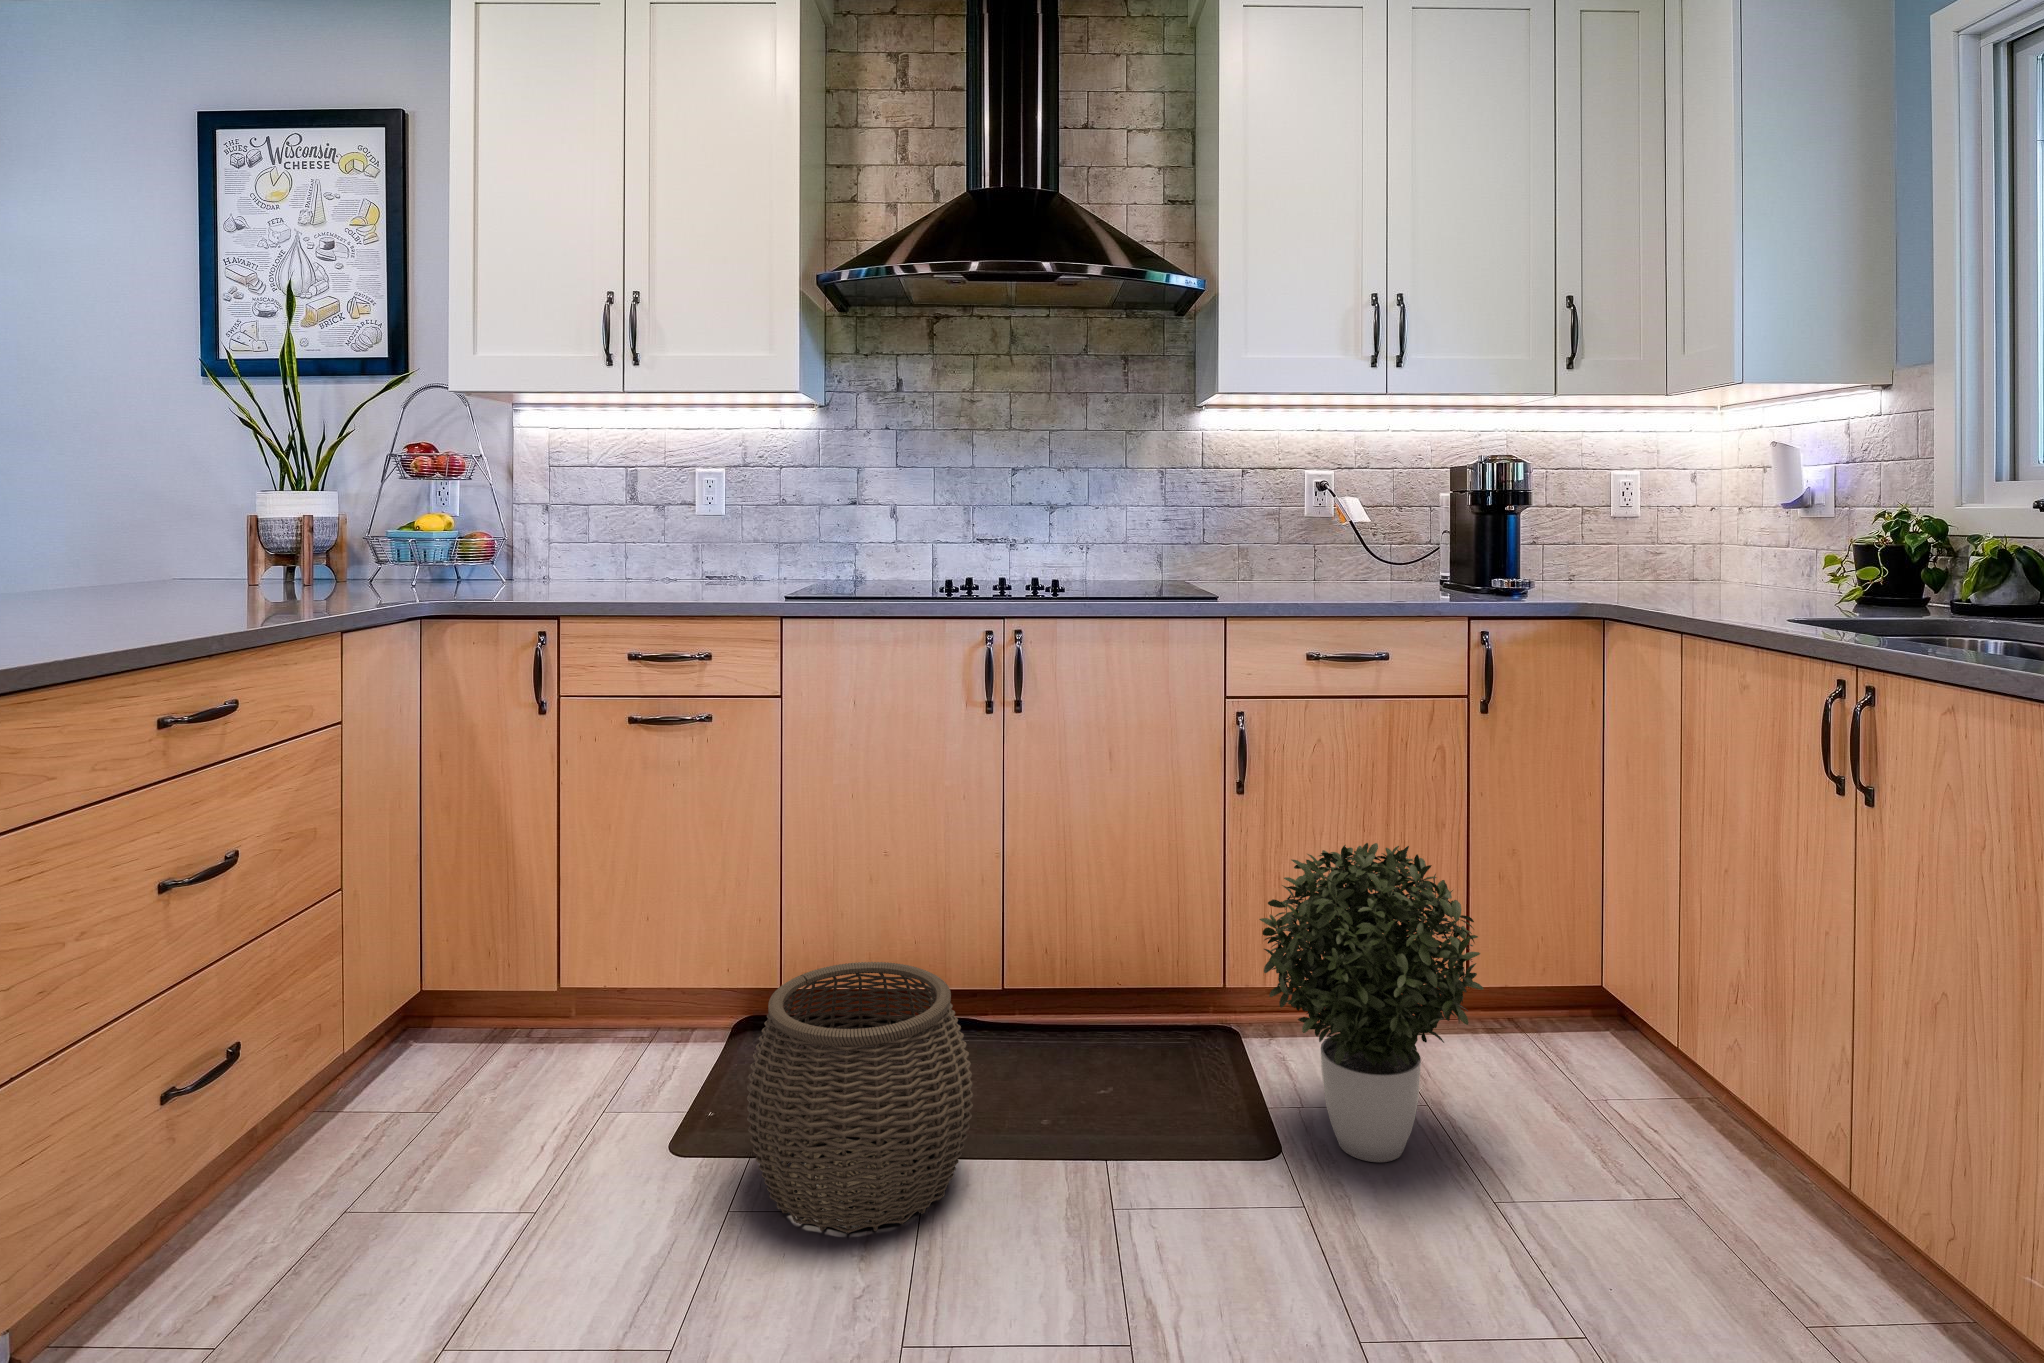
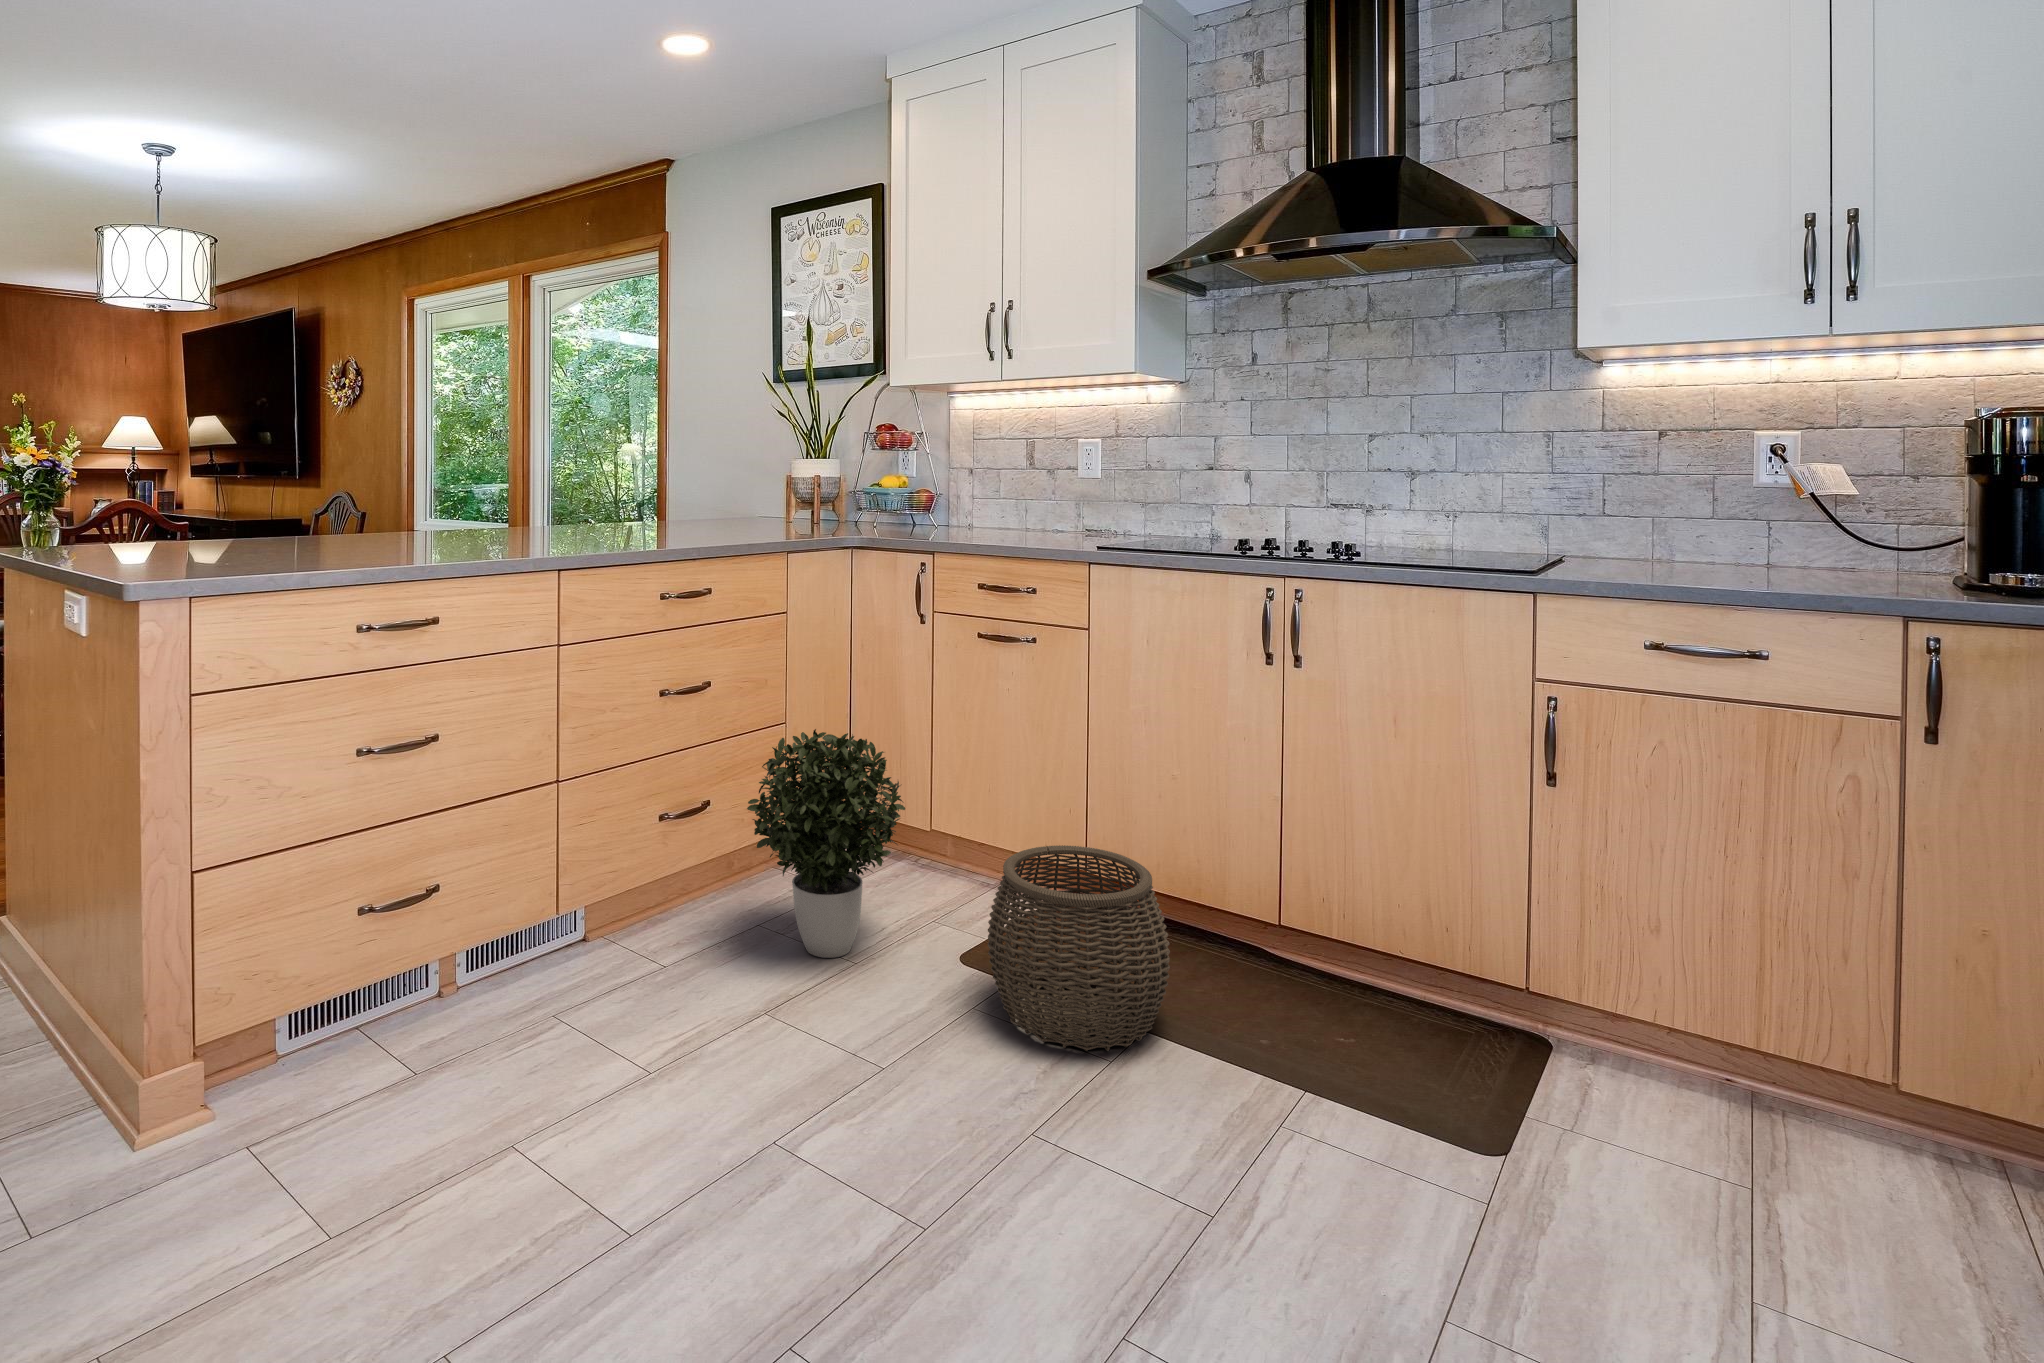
potted plant: present [1259,843,1484,1162] -> present [747,729,905,958]

